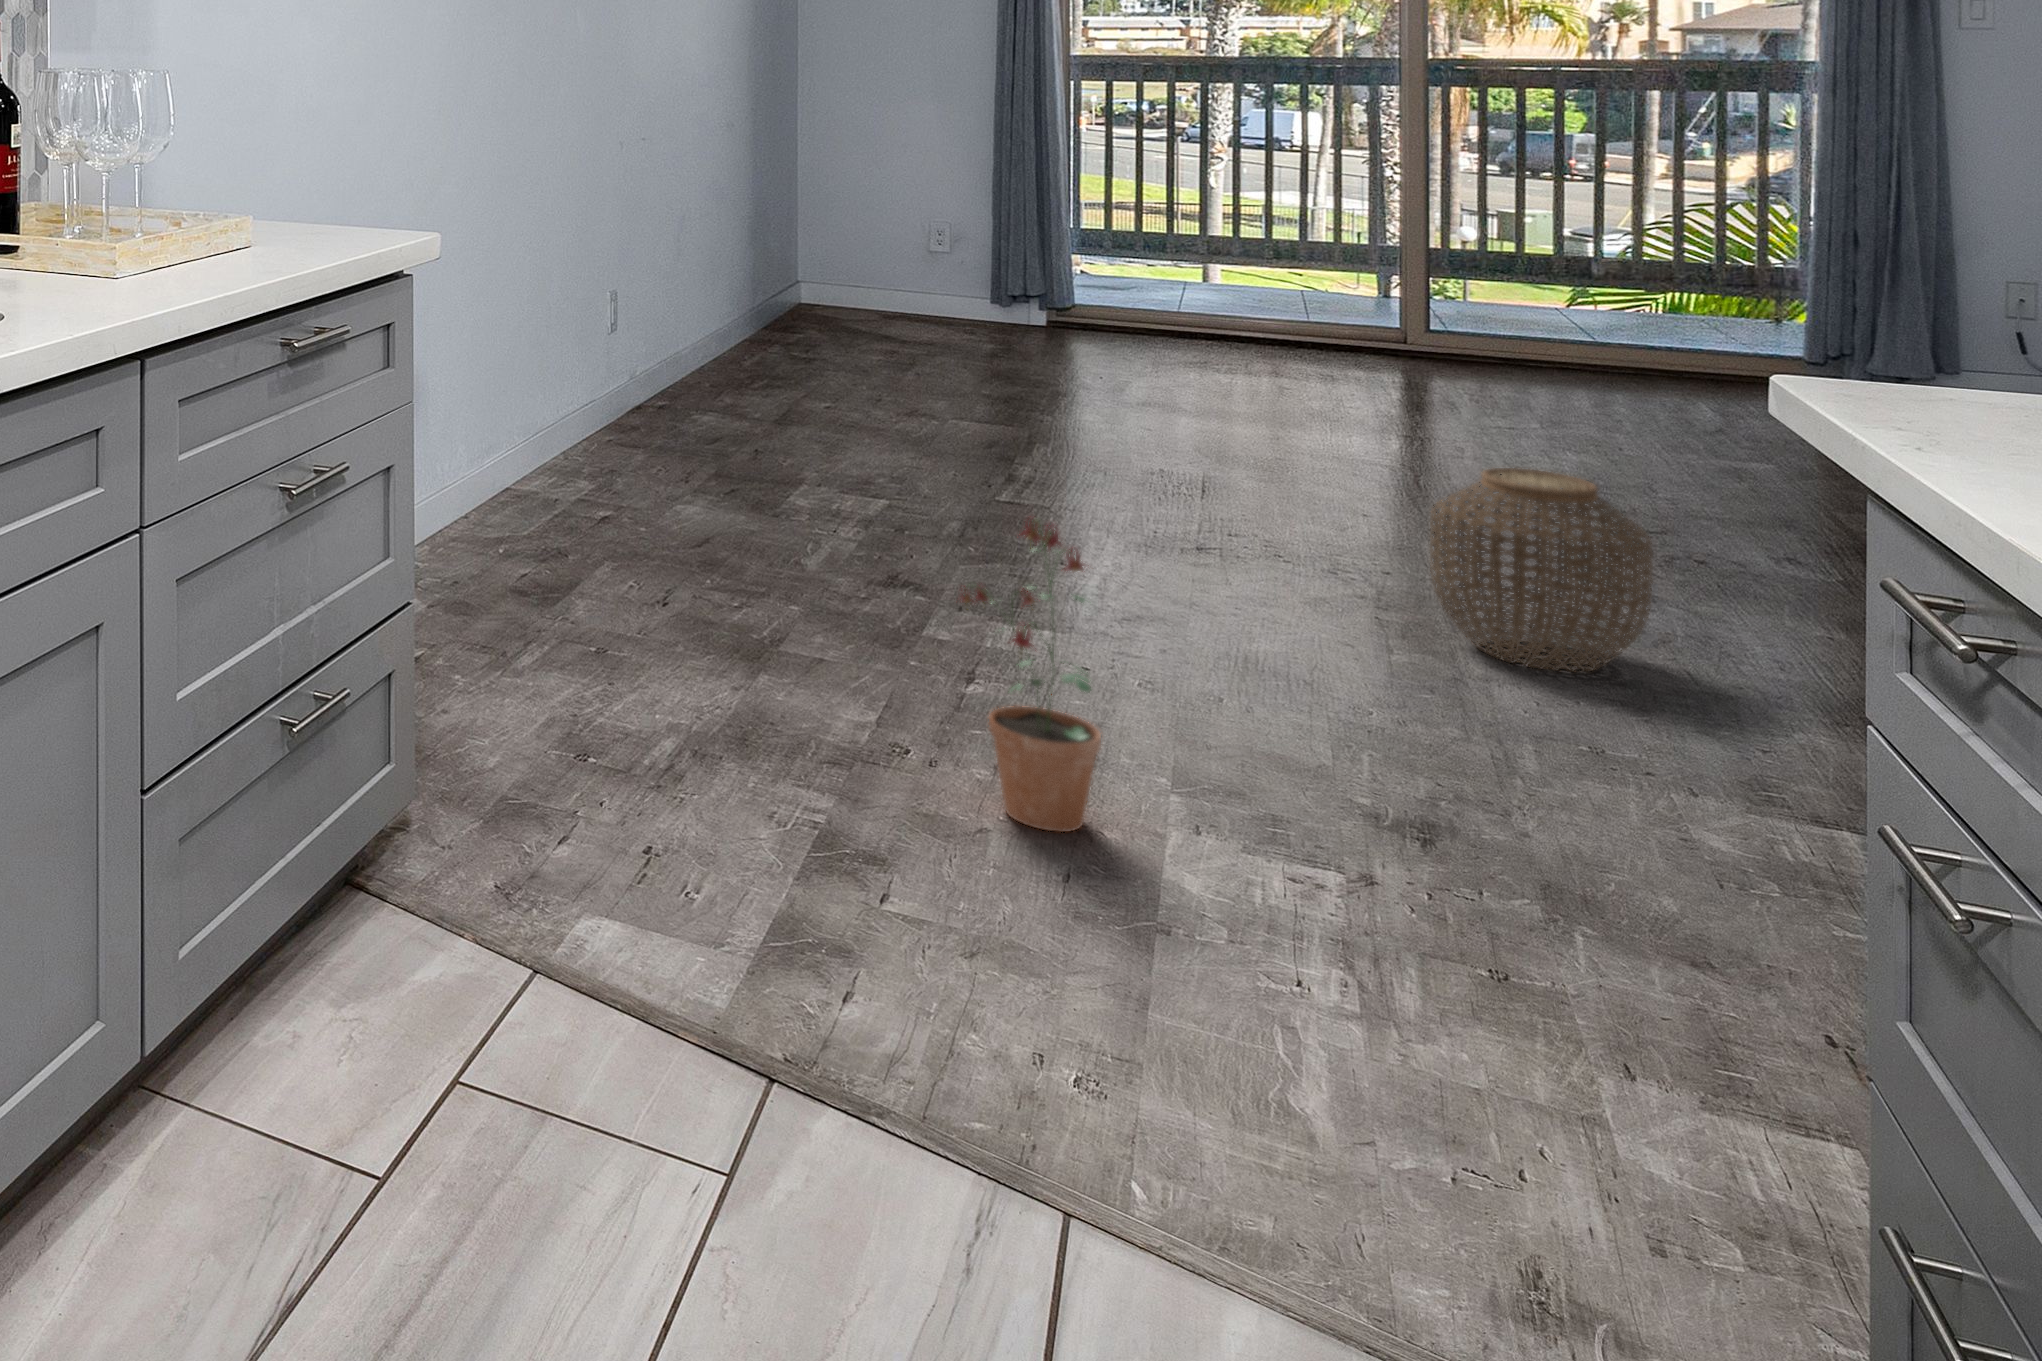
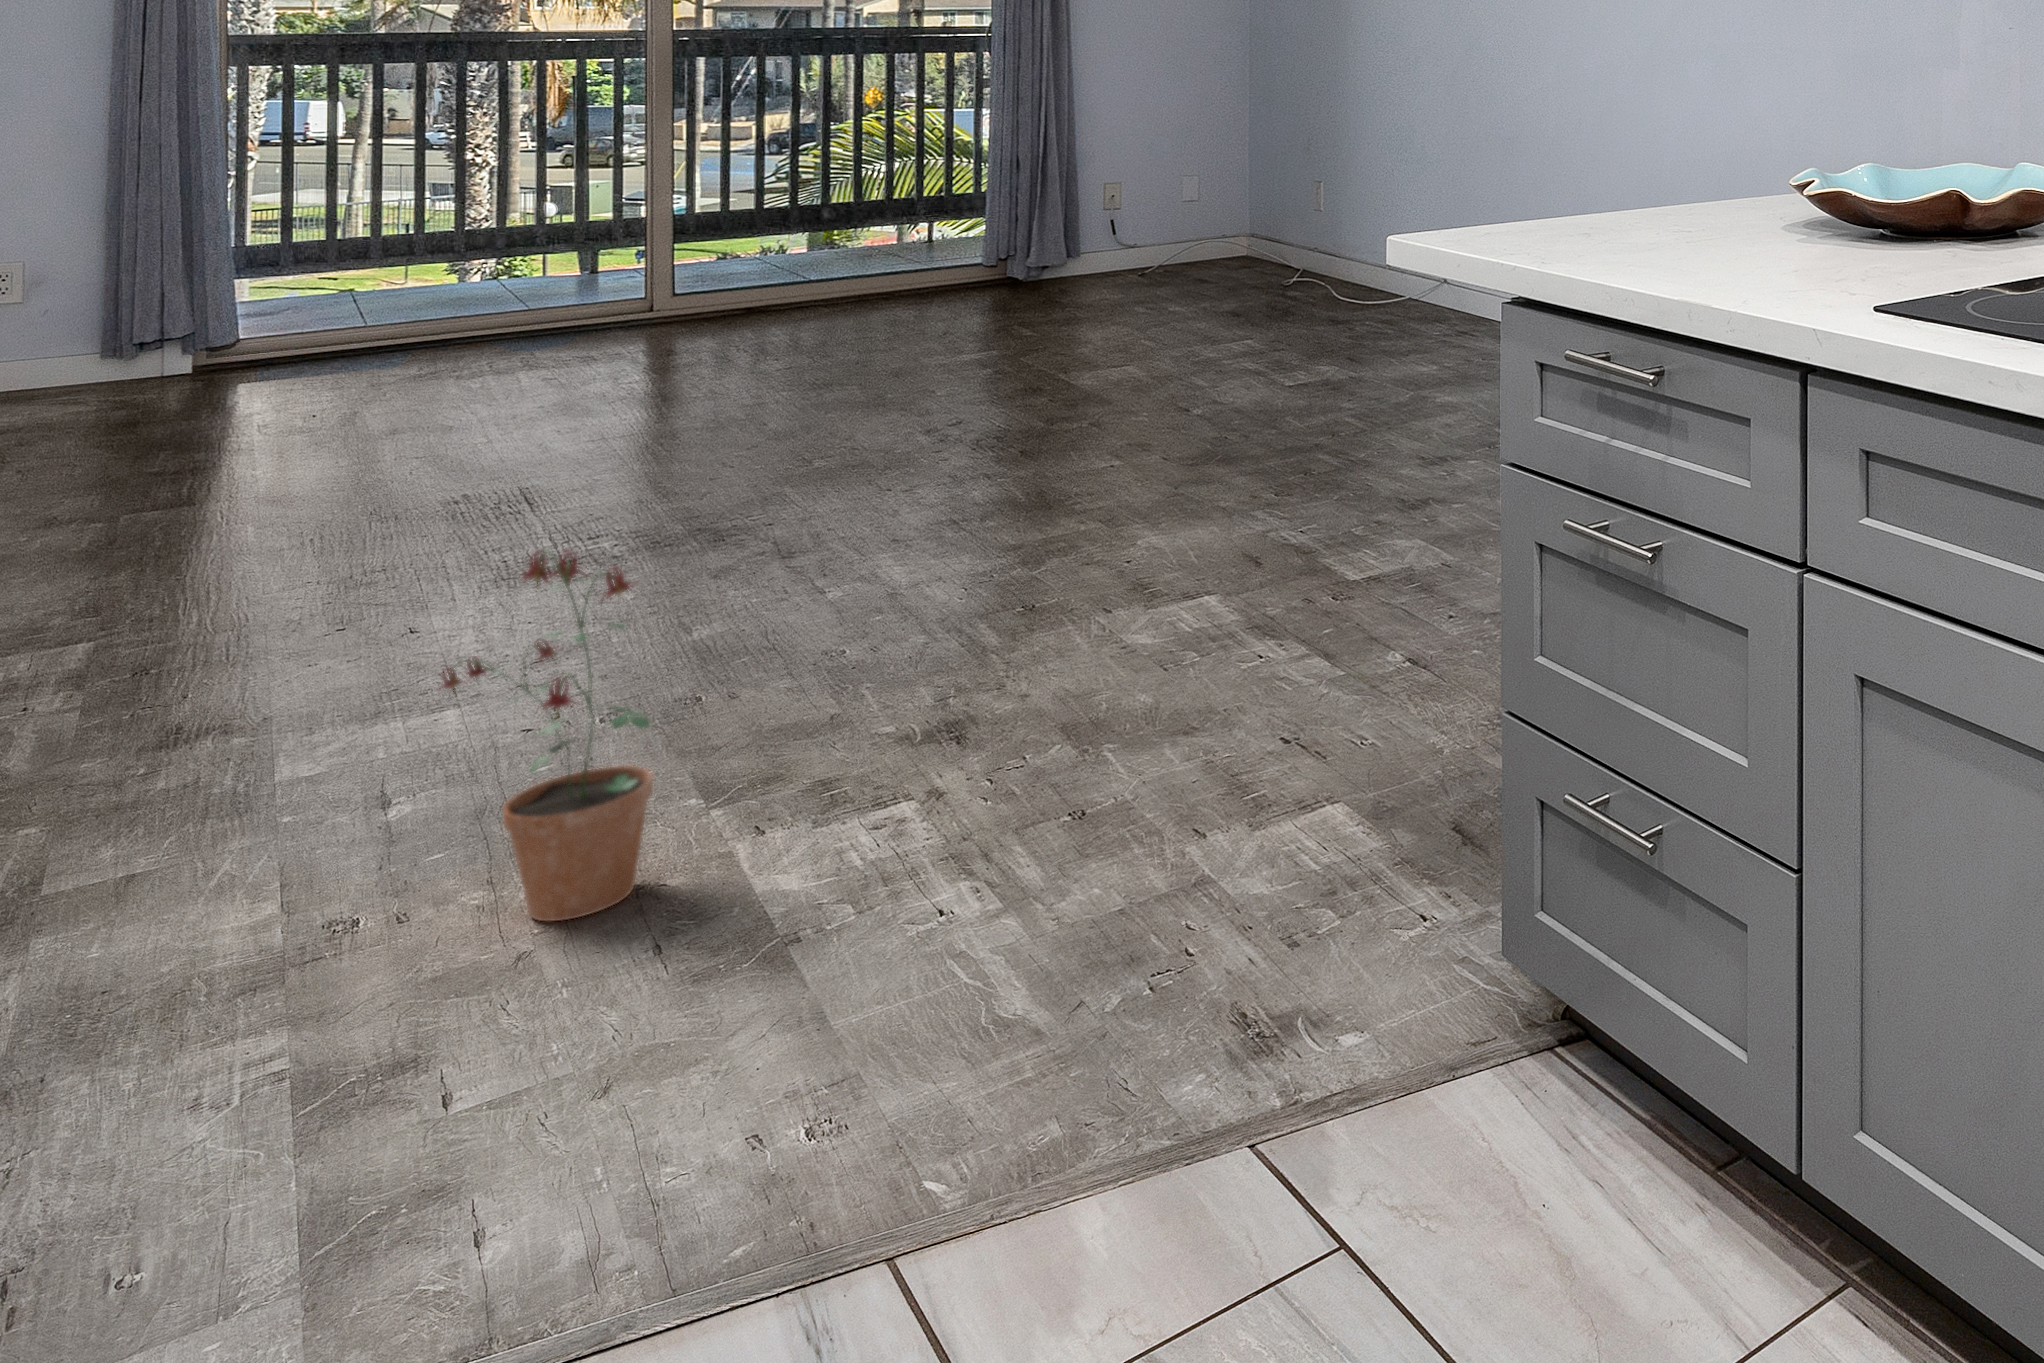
woven basket: present [1430,468,1653,672] -> none [834,378,1019,562]

